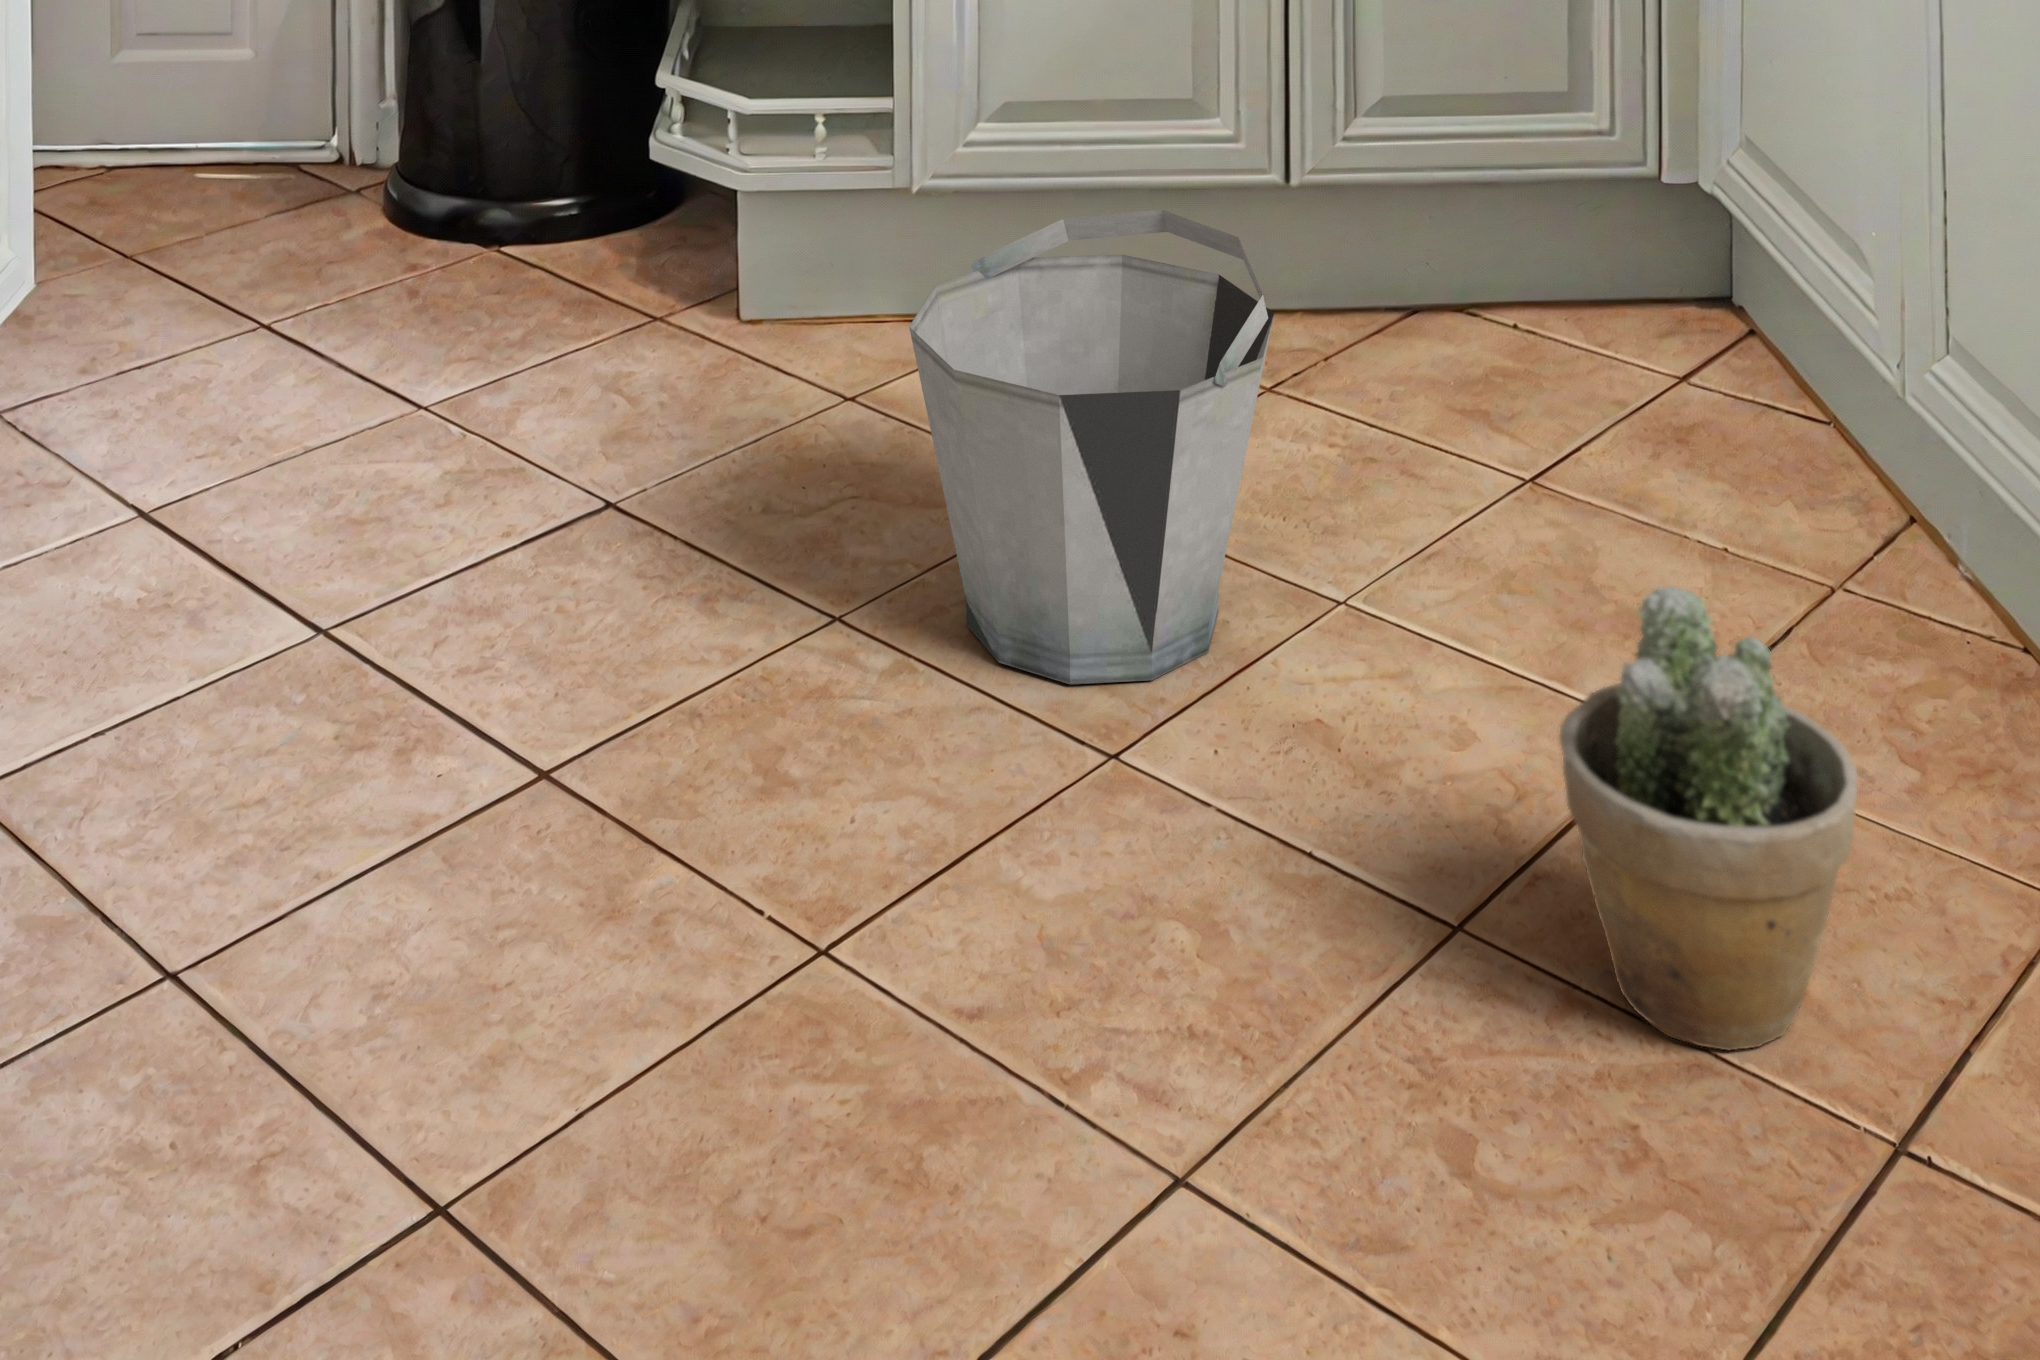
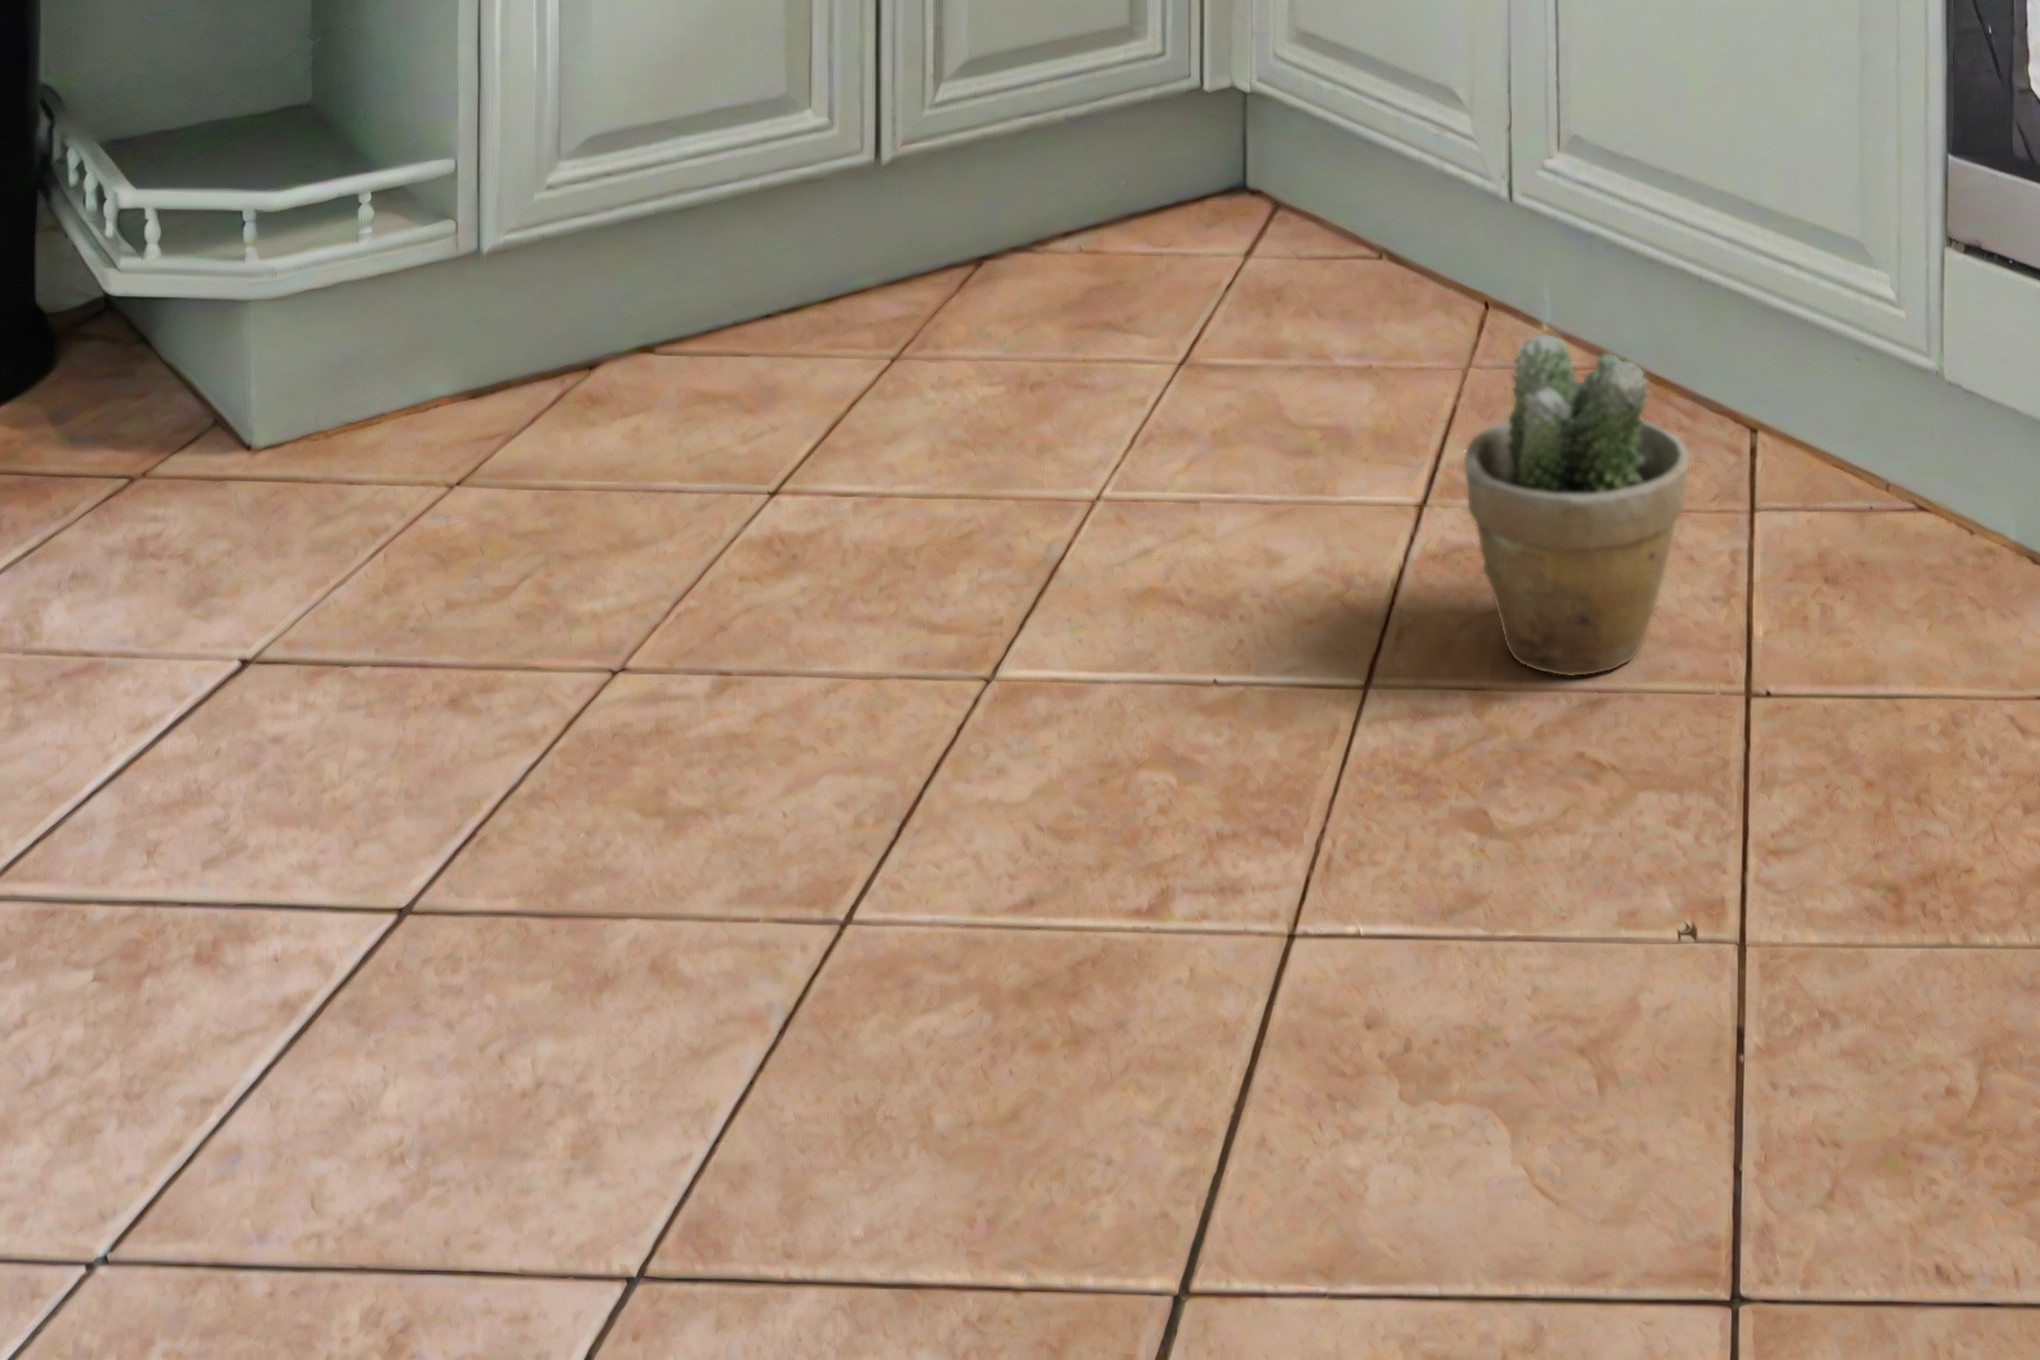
bucket: present [909,210,1274,684] -> none [712,172,1082,624]

